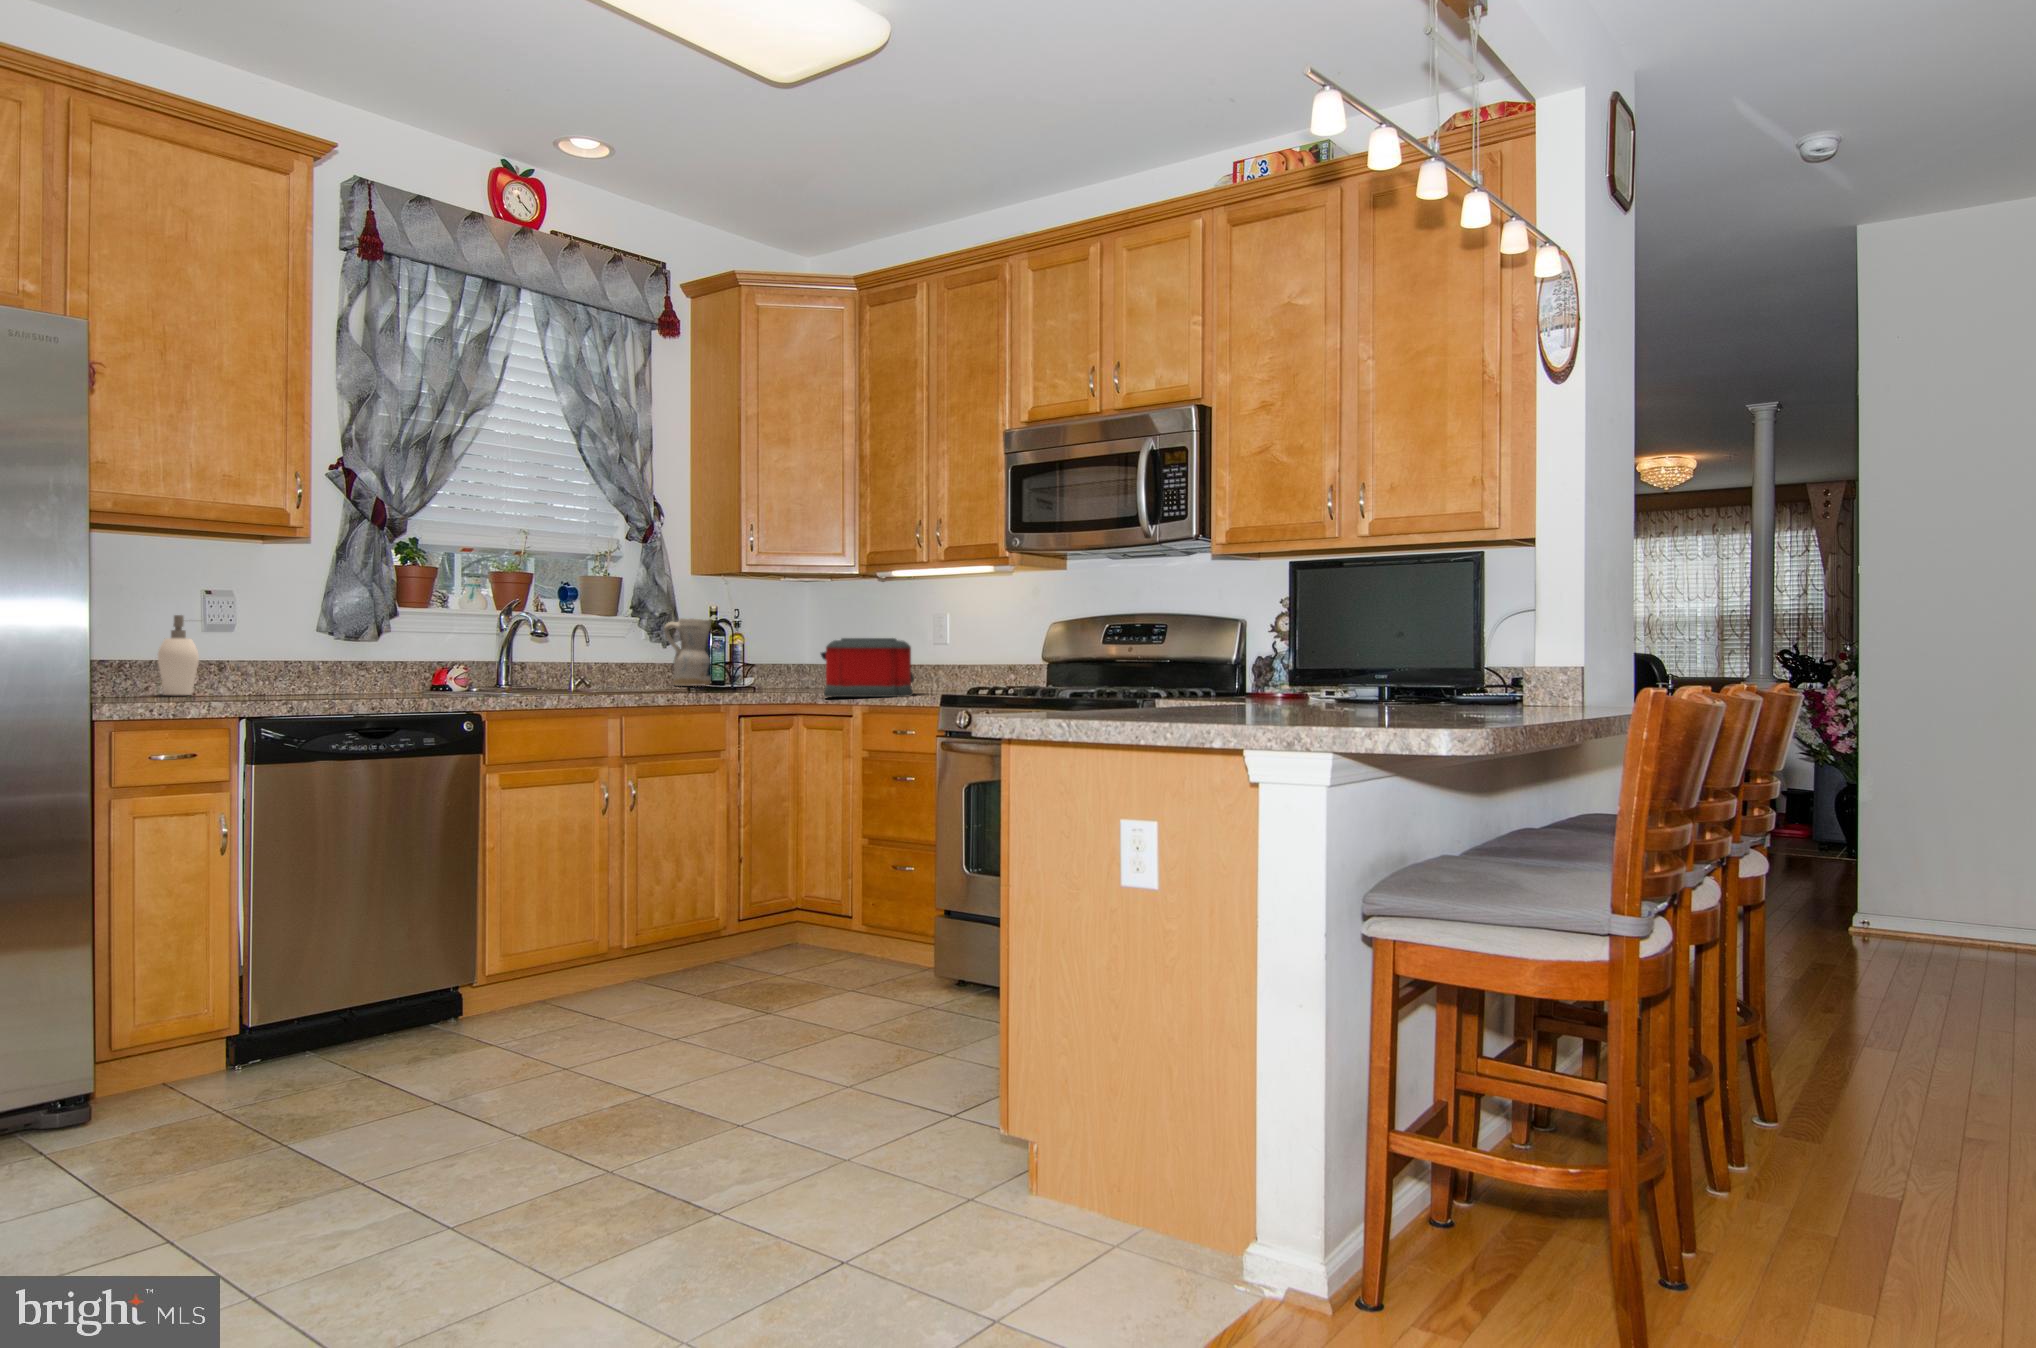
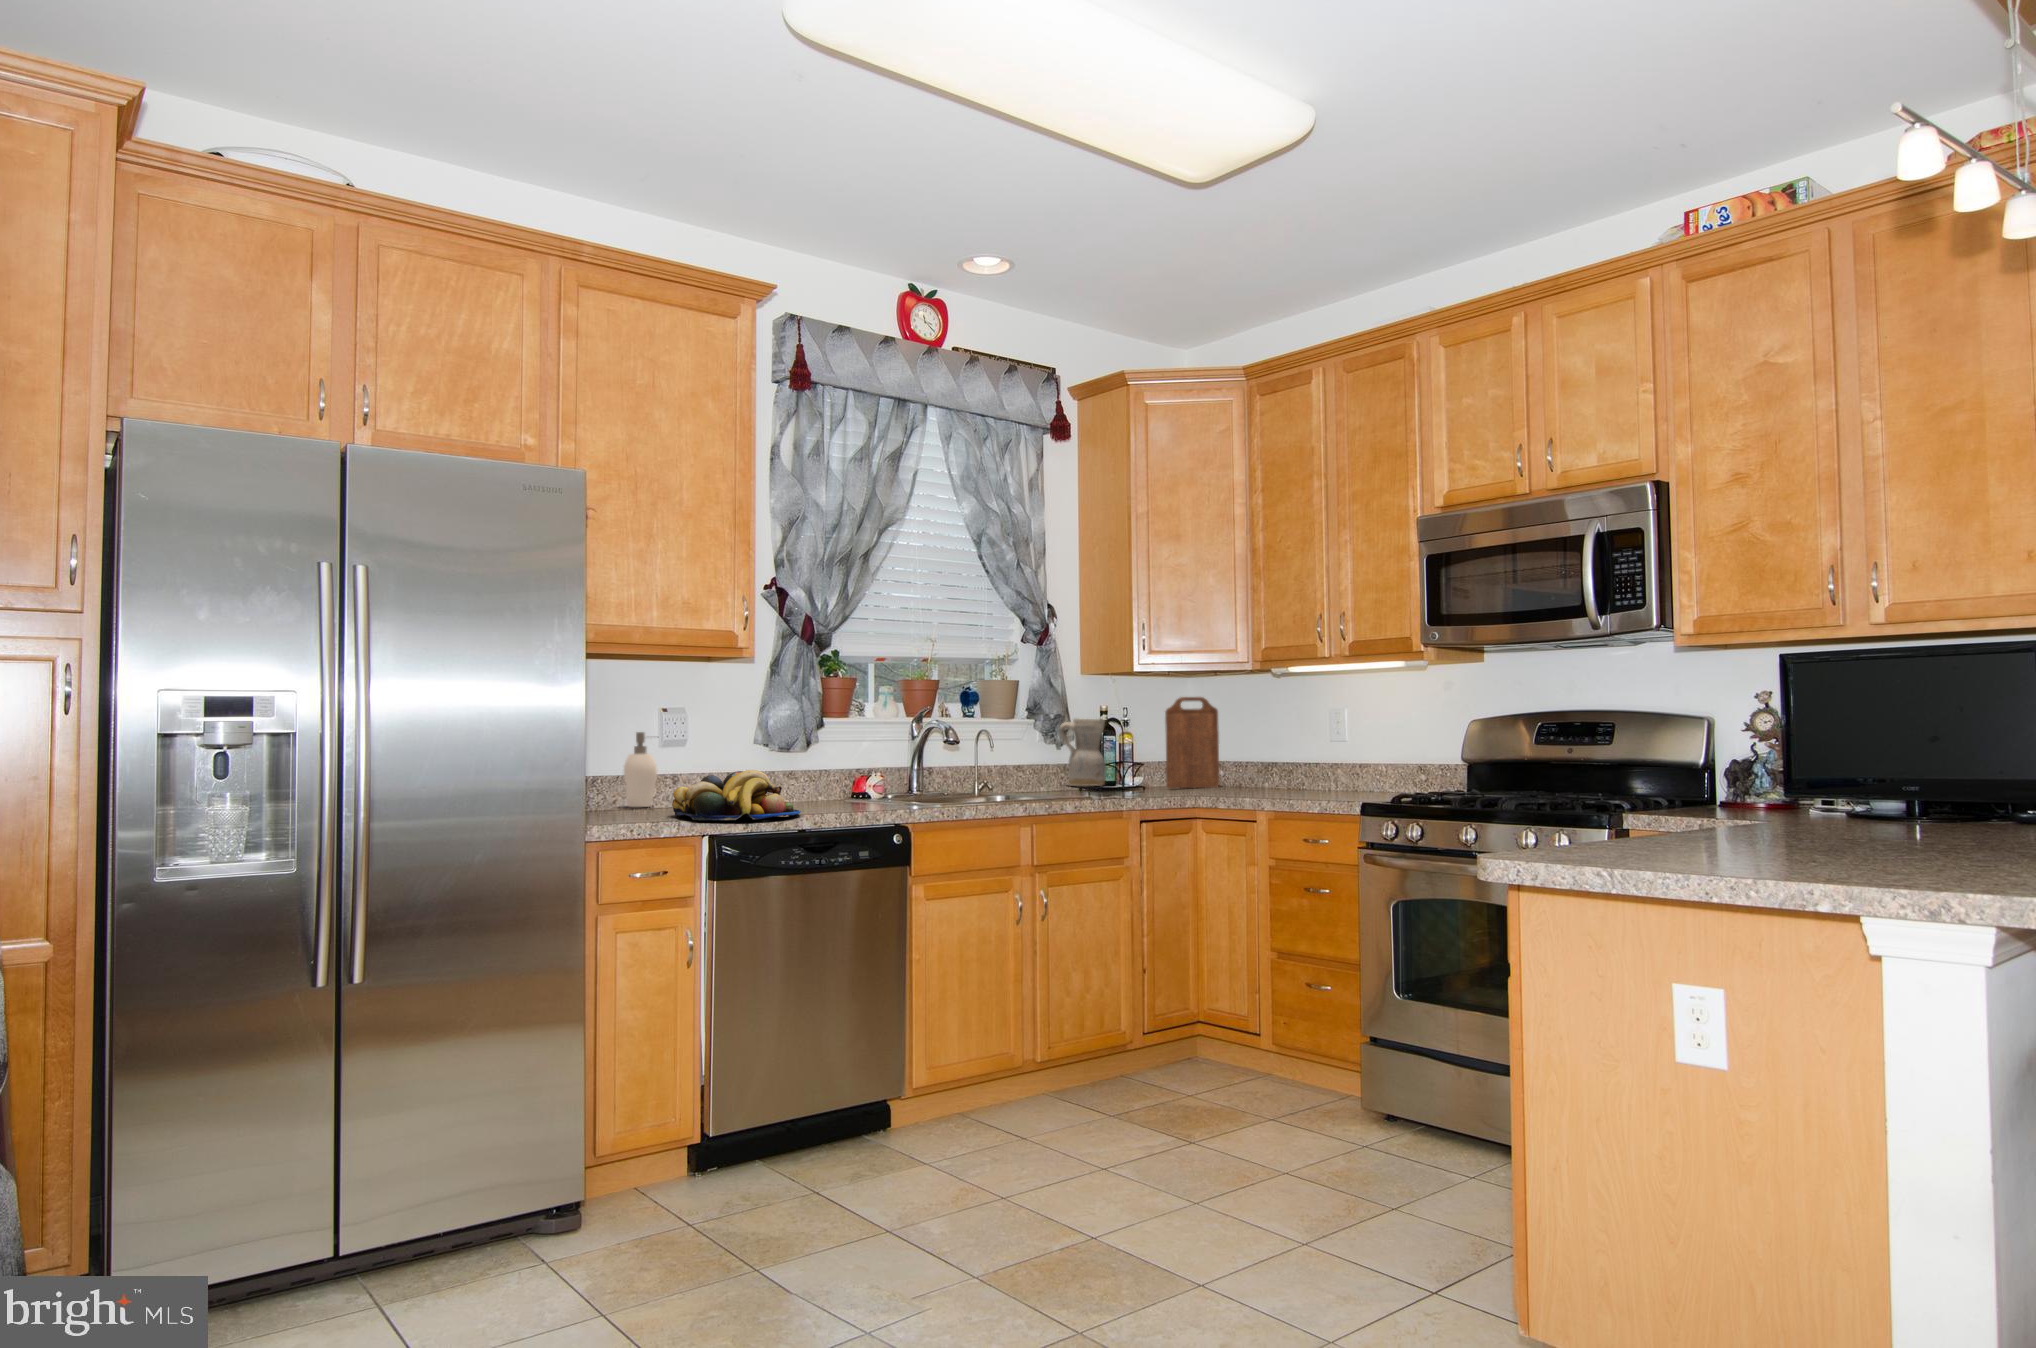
cutting board: none [776,600,828,690] -> present [1165,697,1219,788]
toaster: present [821,638,914,697] -> none [1223,739,1323,801]
fruit bowl: none [212,655,362,705] -> present [672,770,801,820]

